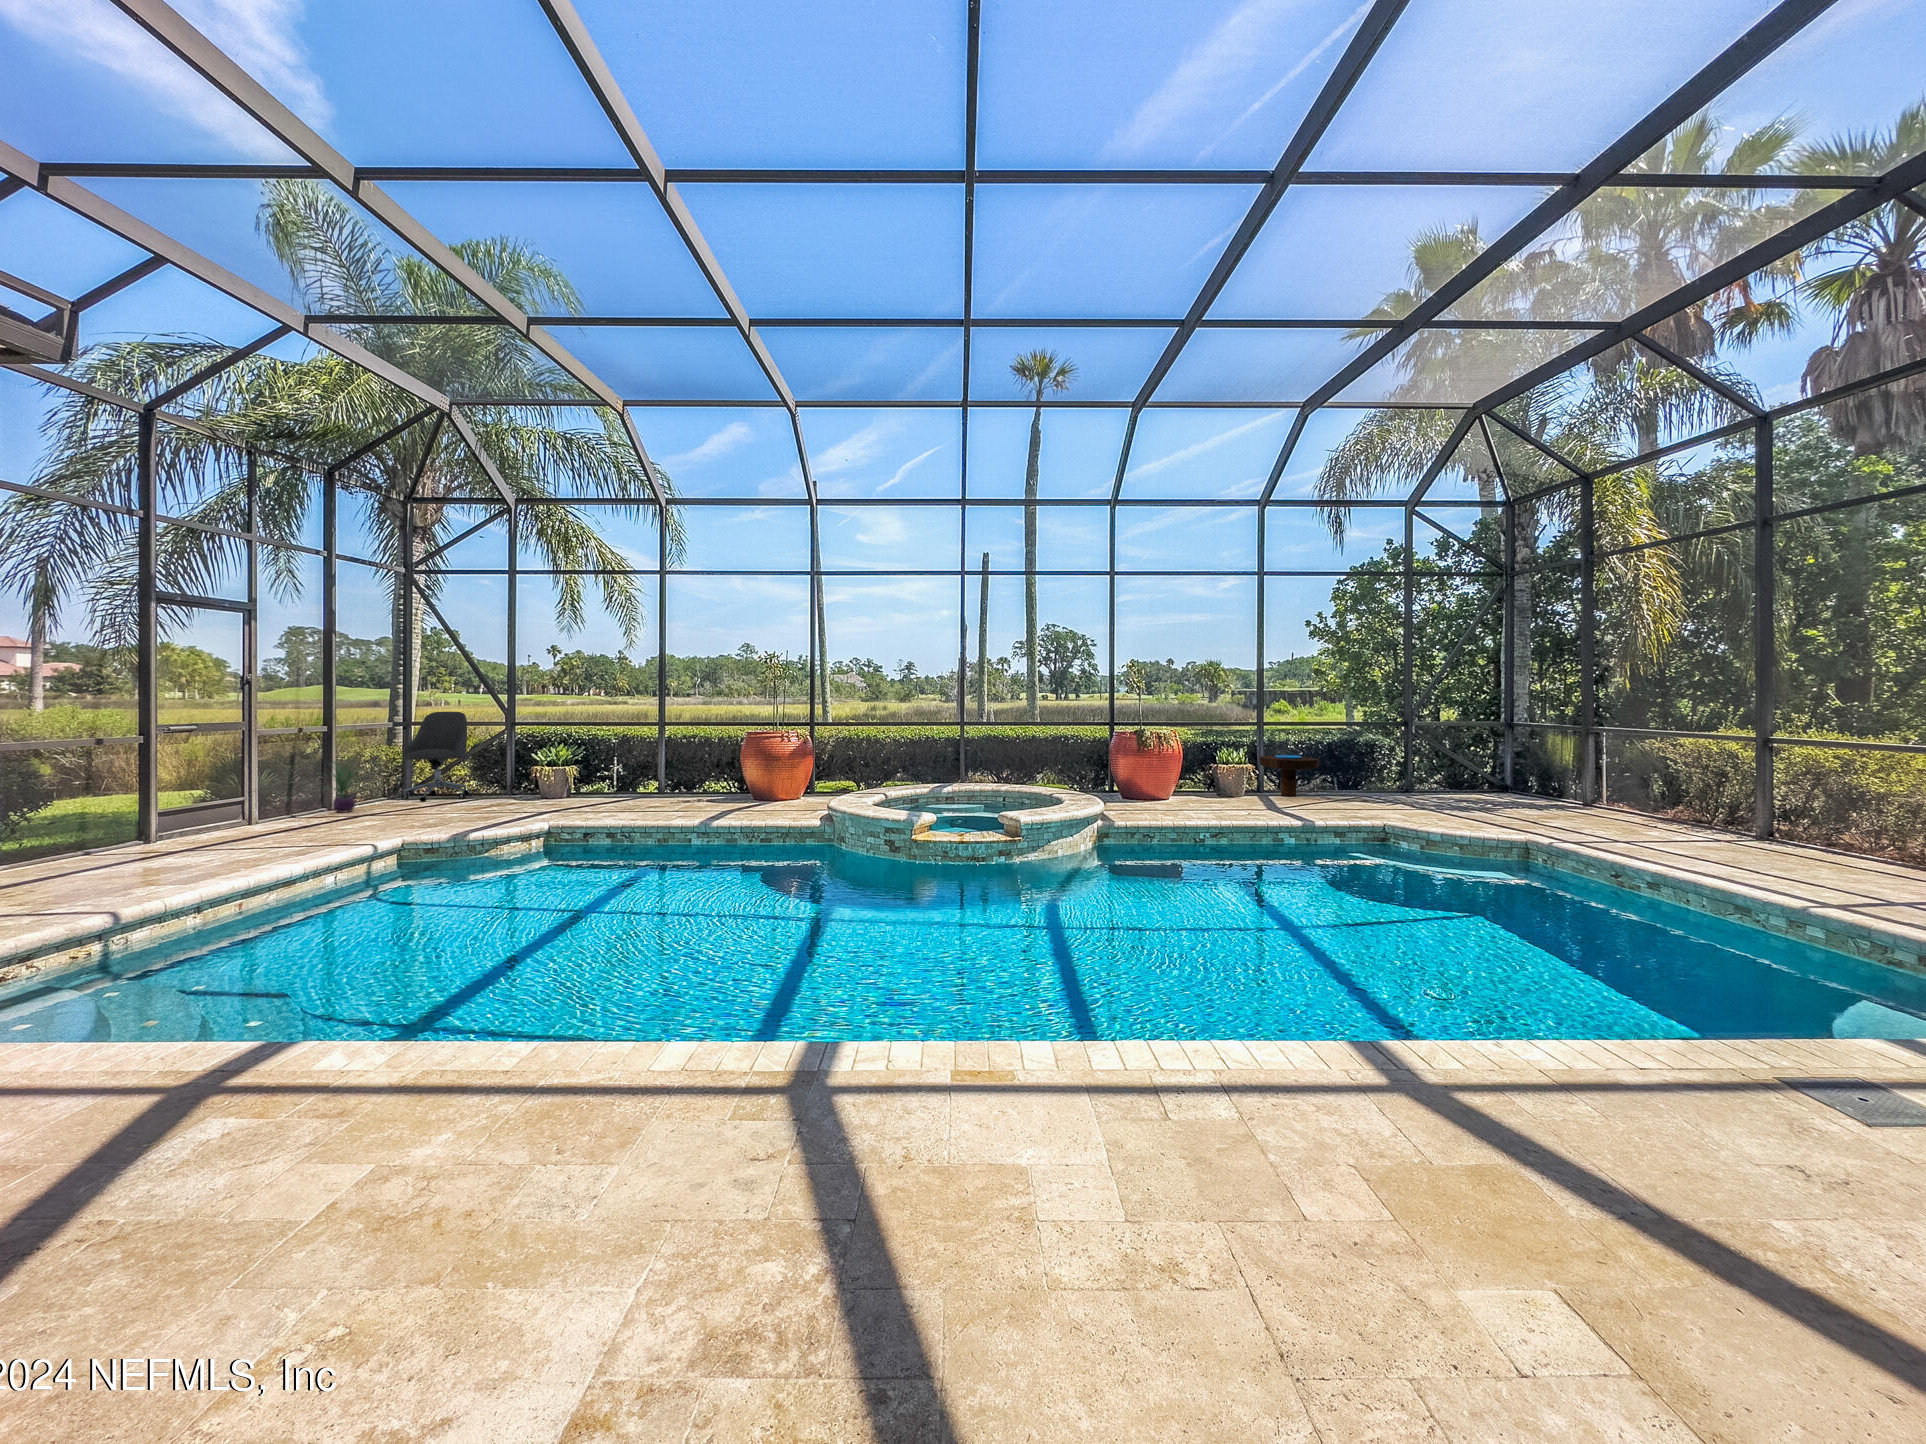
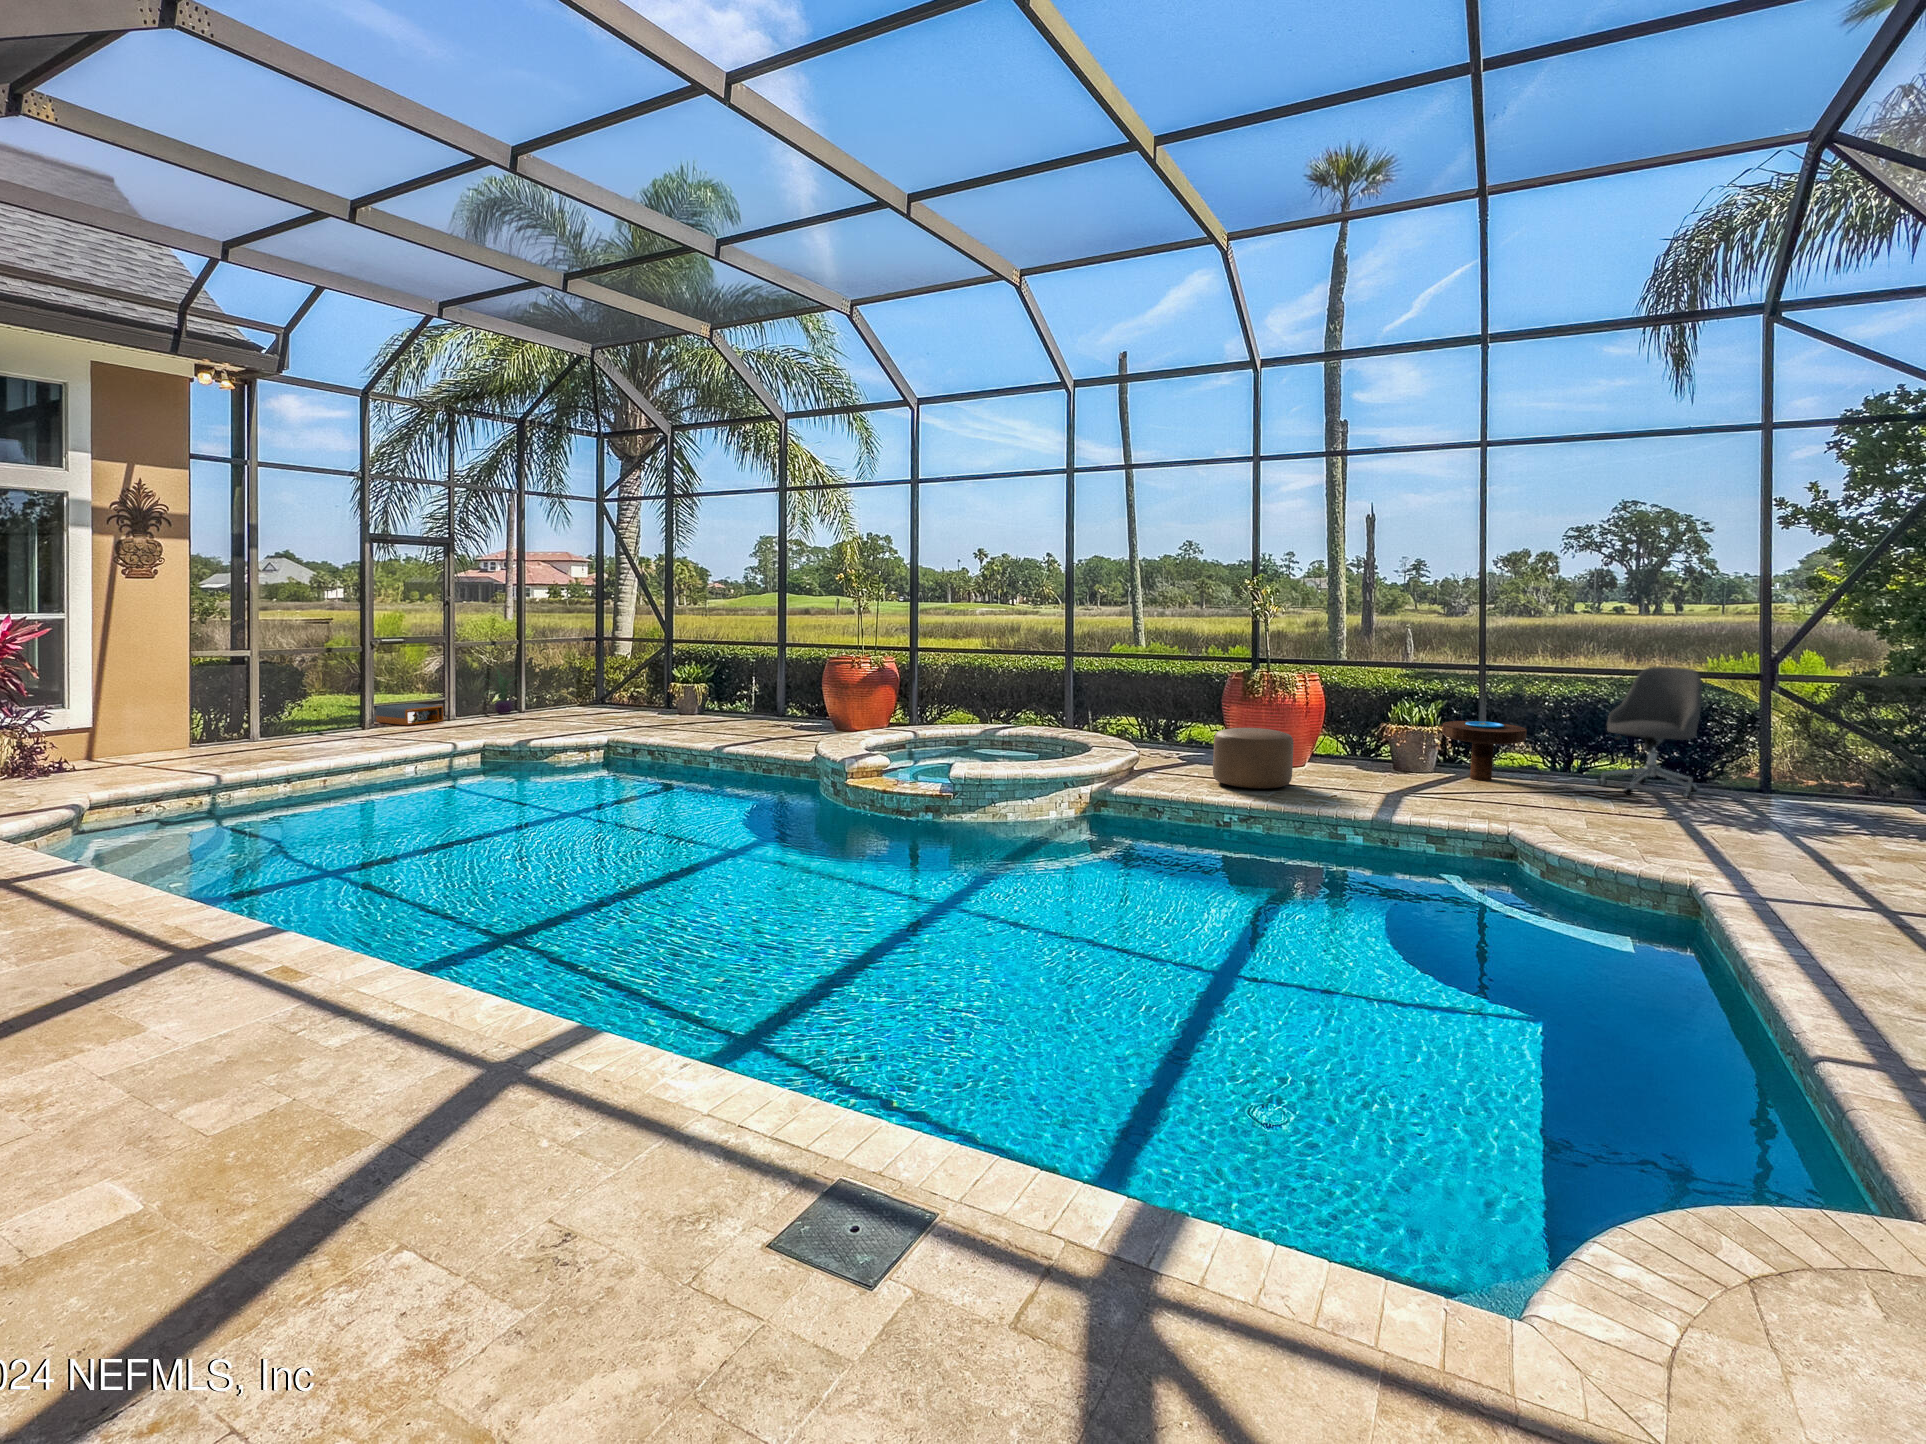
chair: present [401,712,470,802] -> present [1597,667,1702,799]
ottoman: none [1149,768,1211,814] -> present [1213,728,1294,789]
storage box: none [191,806,289,832] -> present [376,703,443,725]

